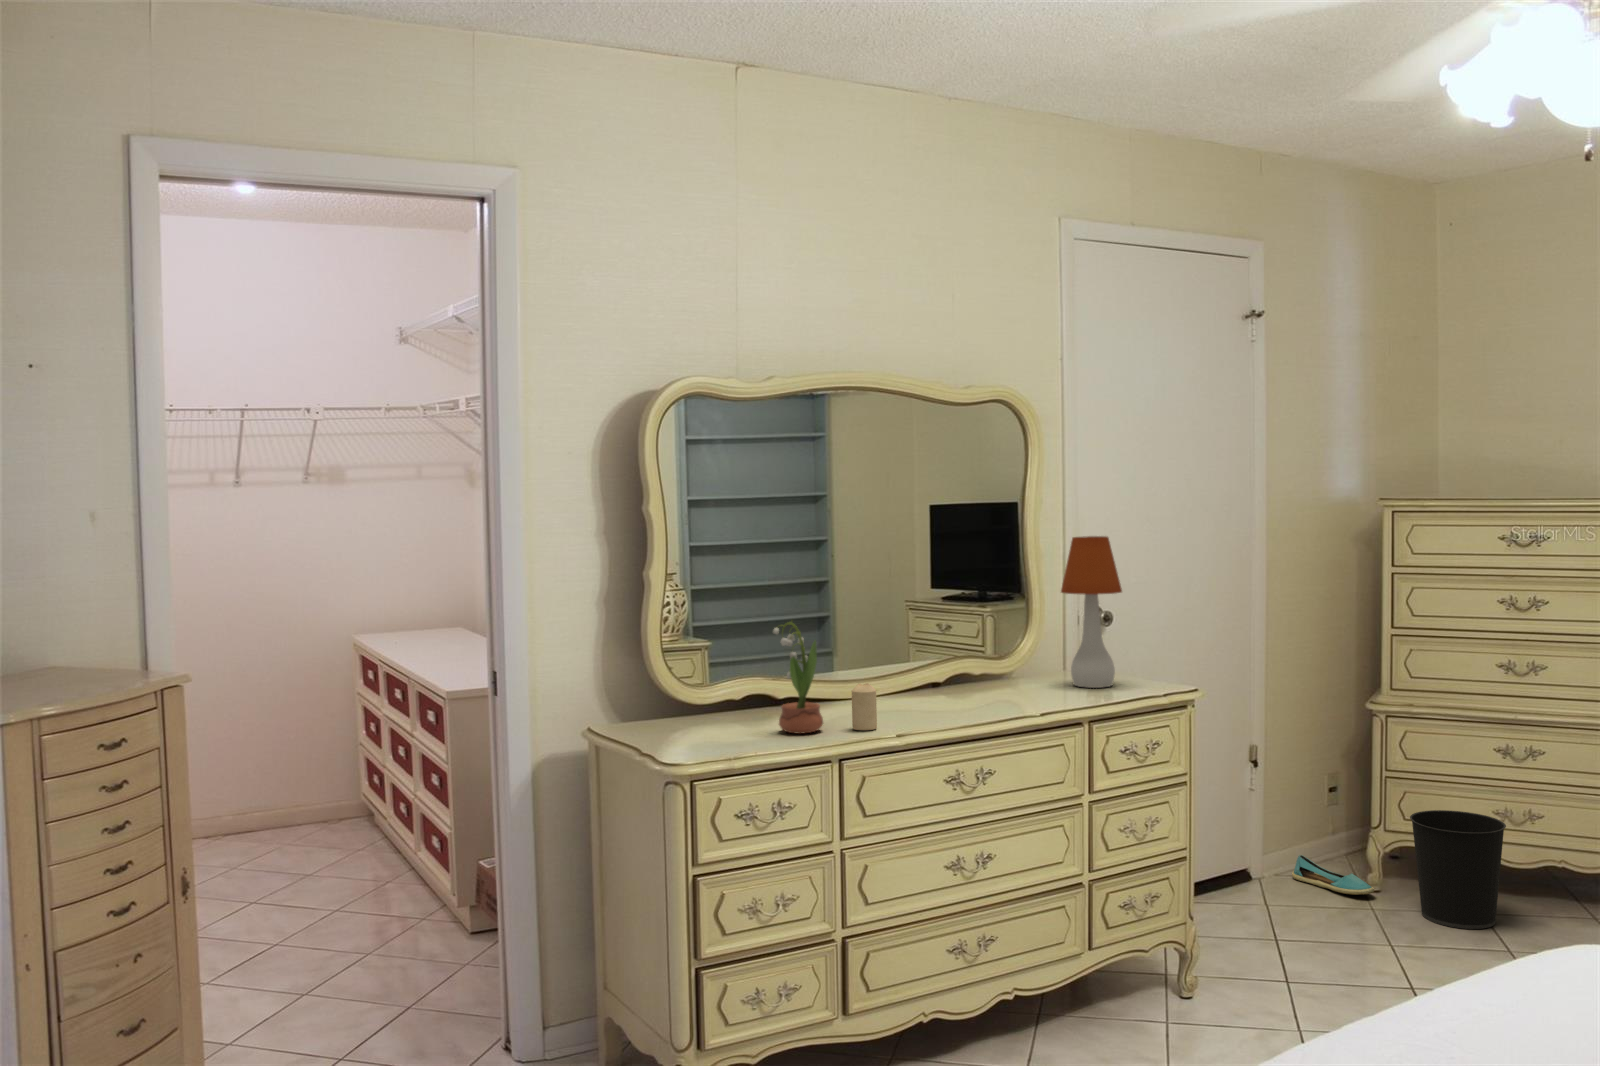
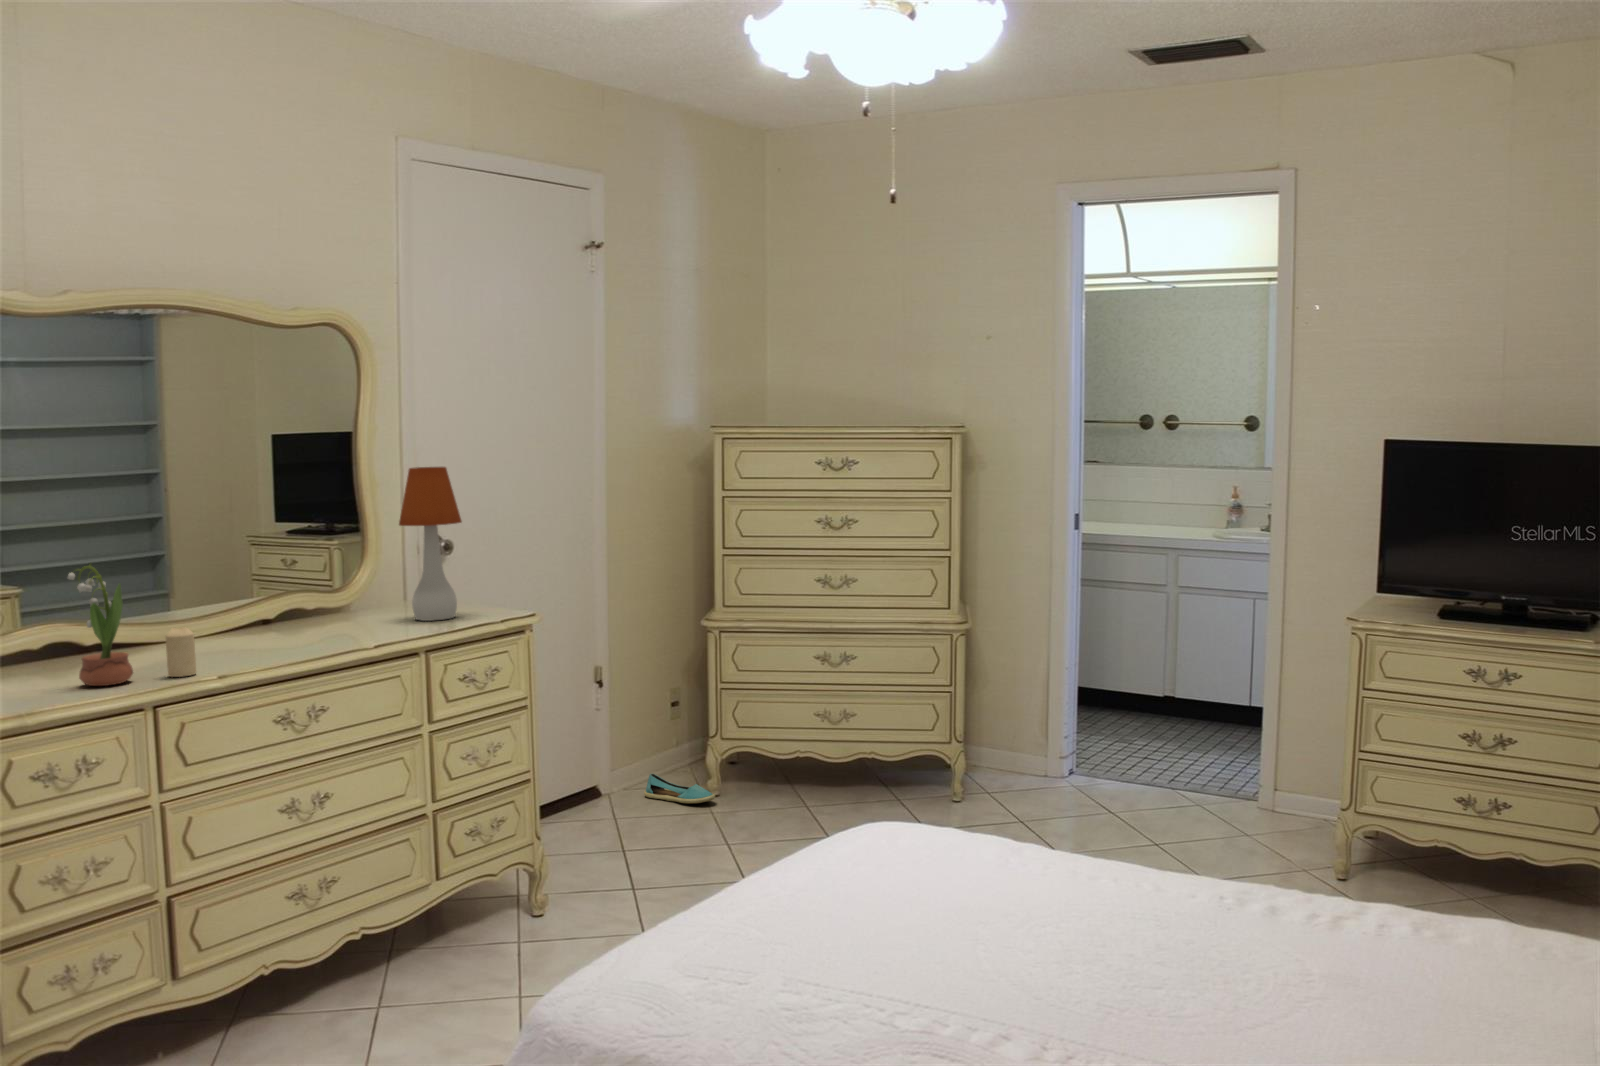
wastebasket: present [1410,810,1506,929] -> none [742,715,820,819]

